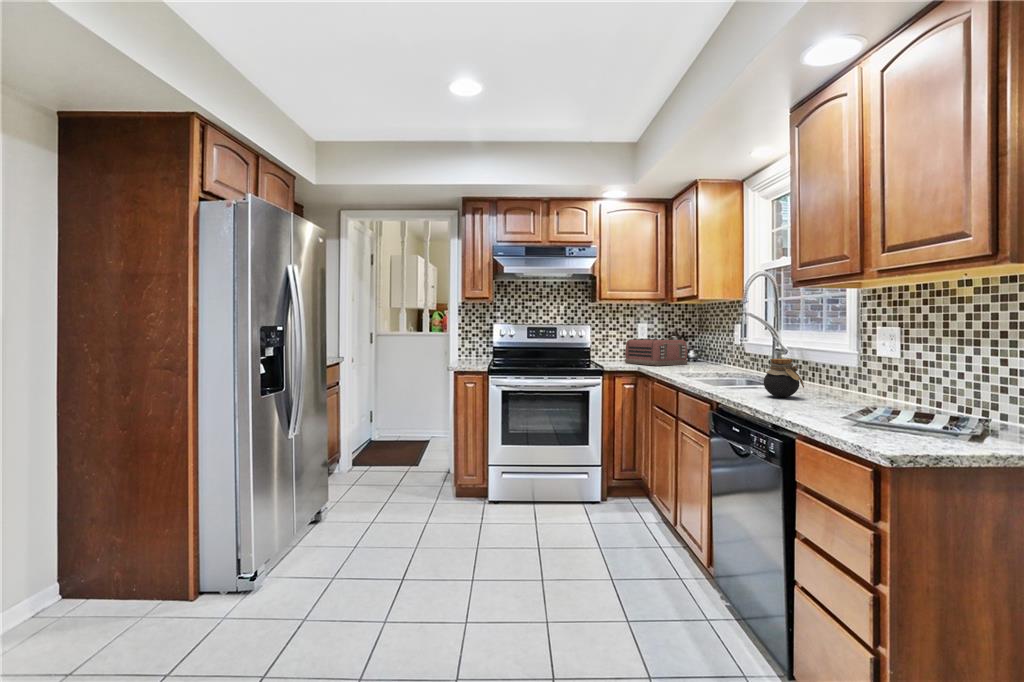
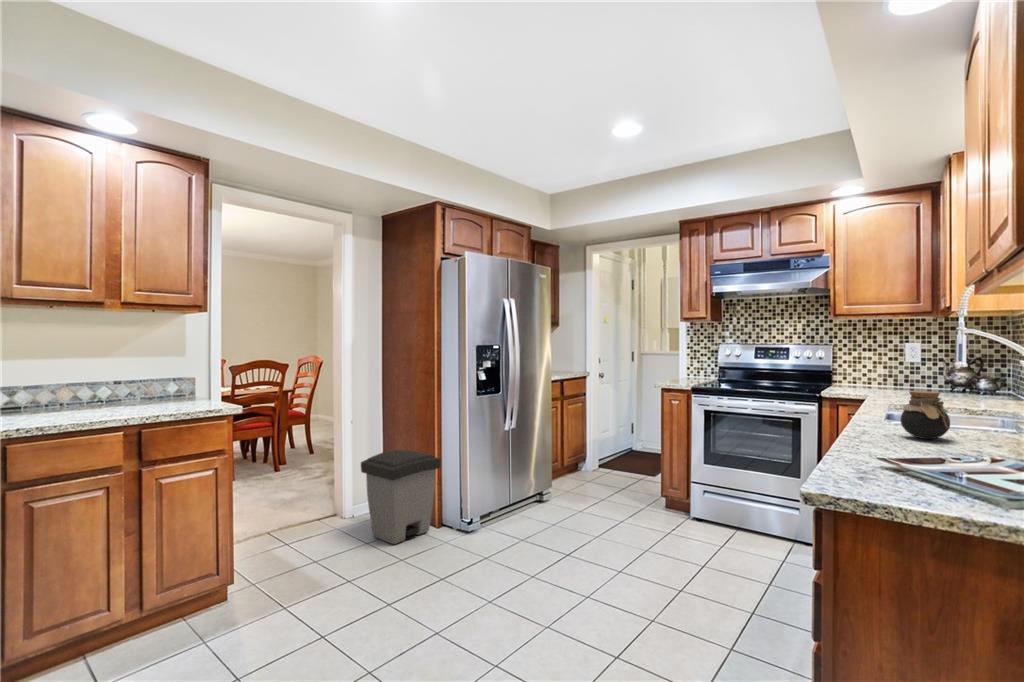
toaster: present [625,339,687,366] -> none [873,362,964,397]
trash can: none [42,492,200,652] -> present [361,450,441,544]

